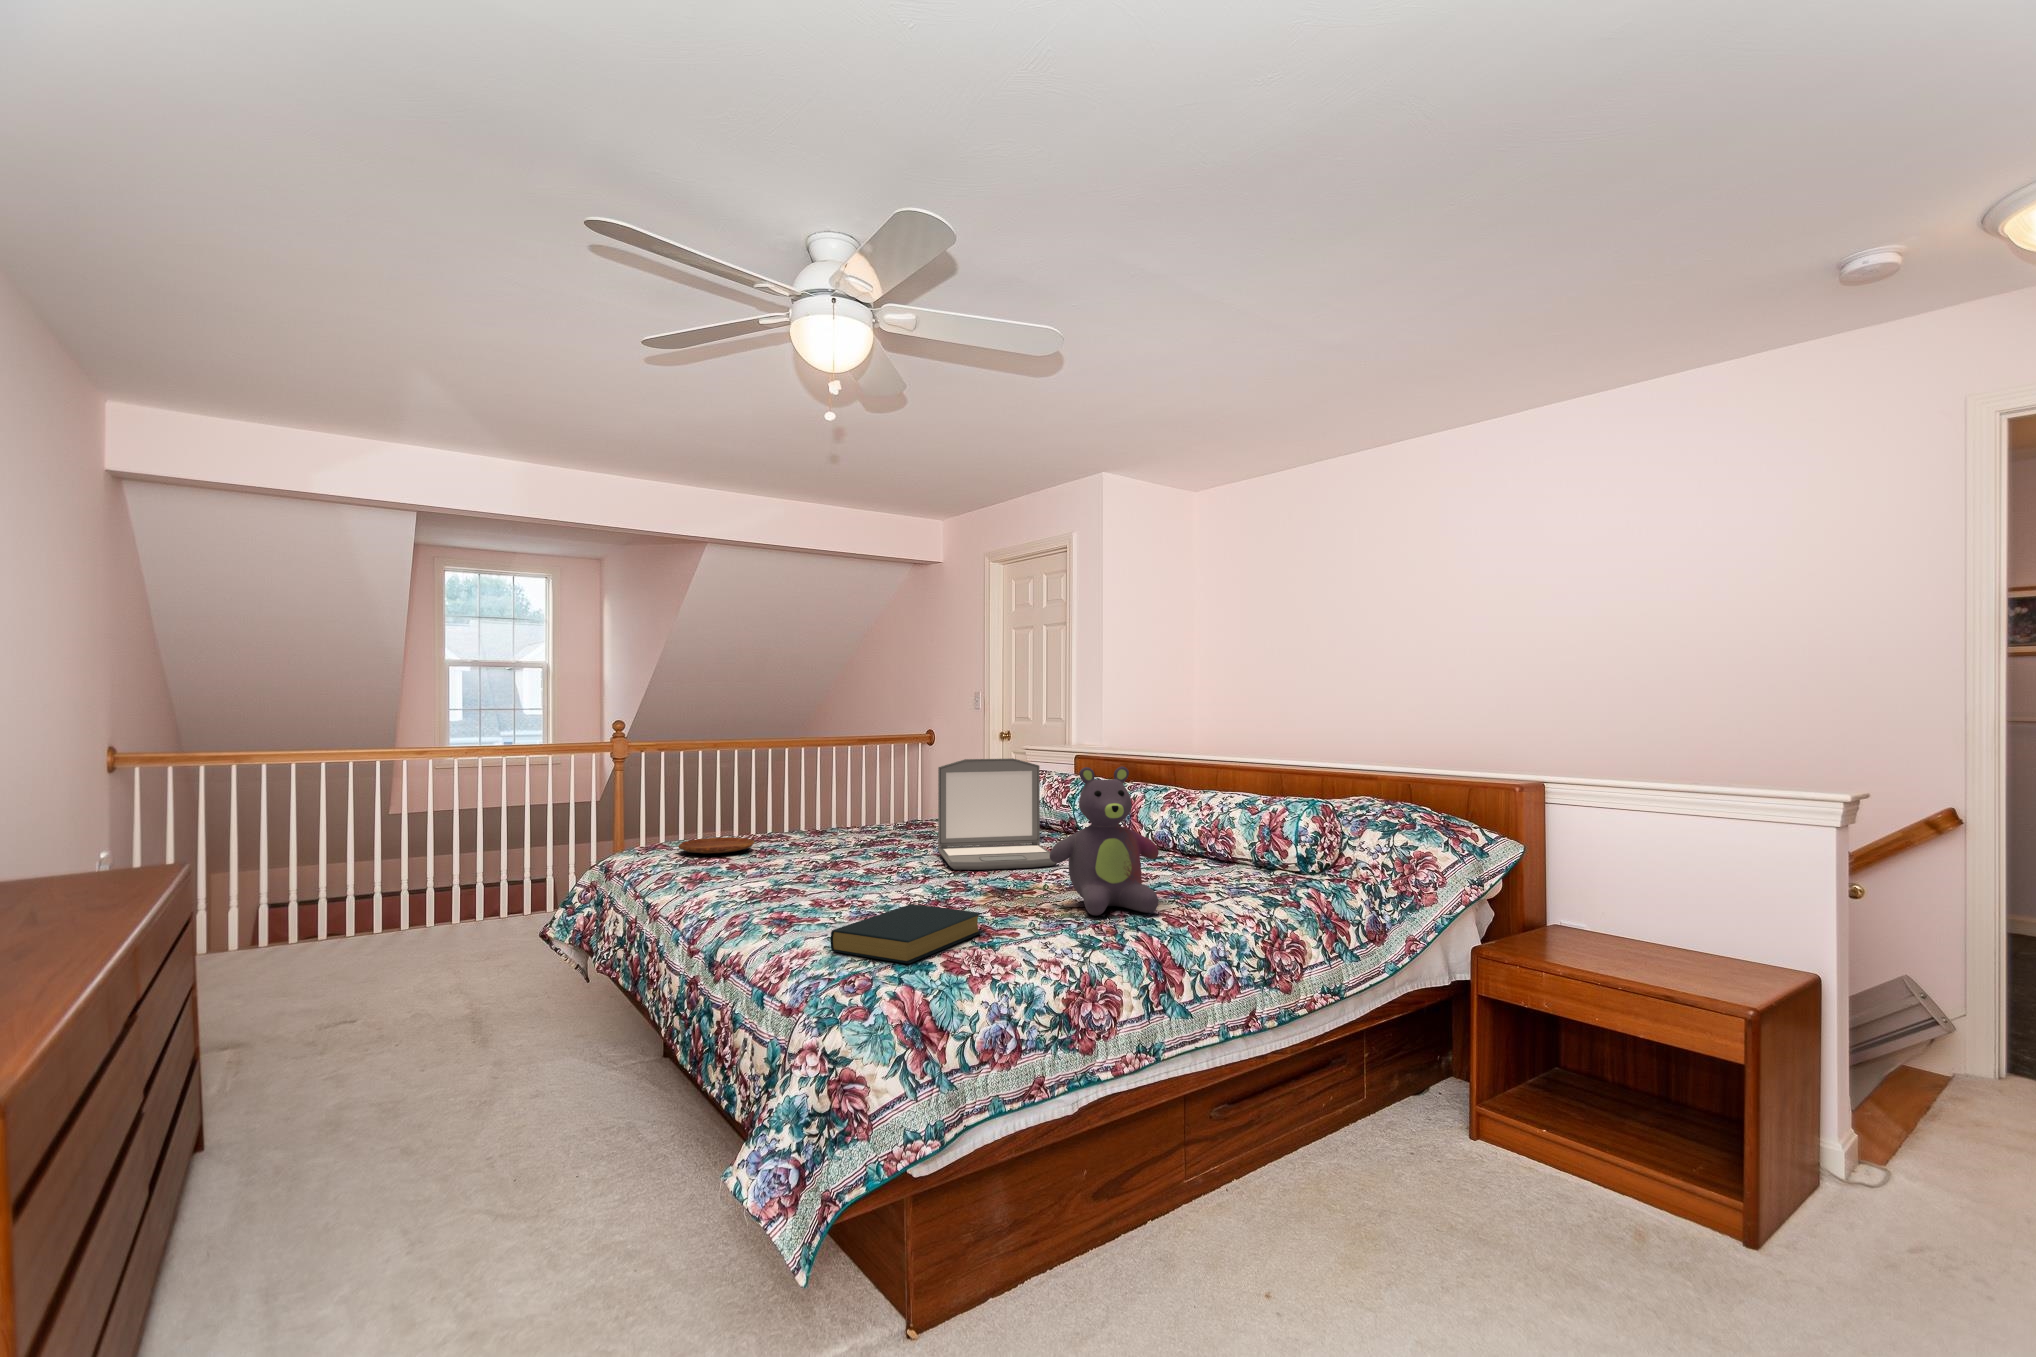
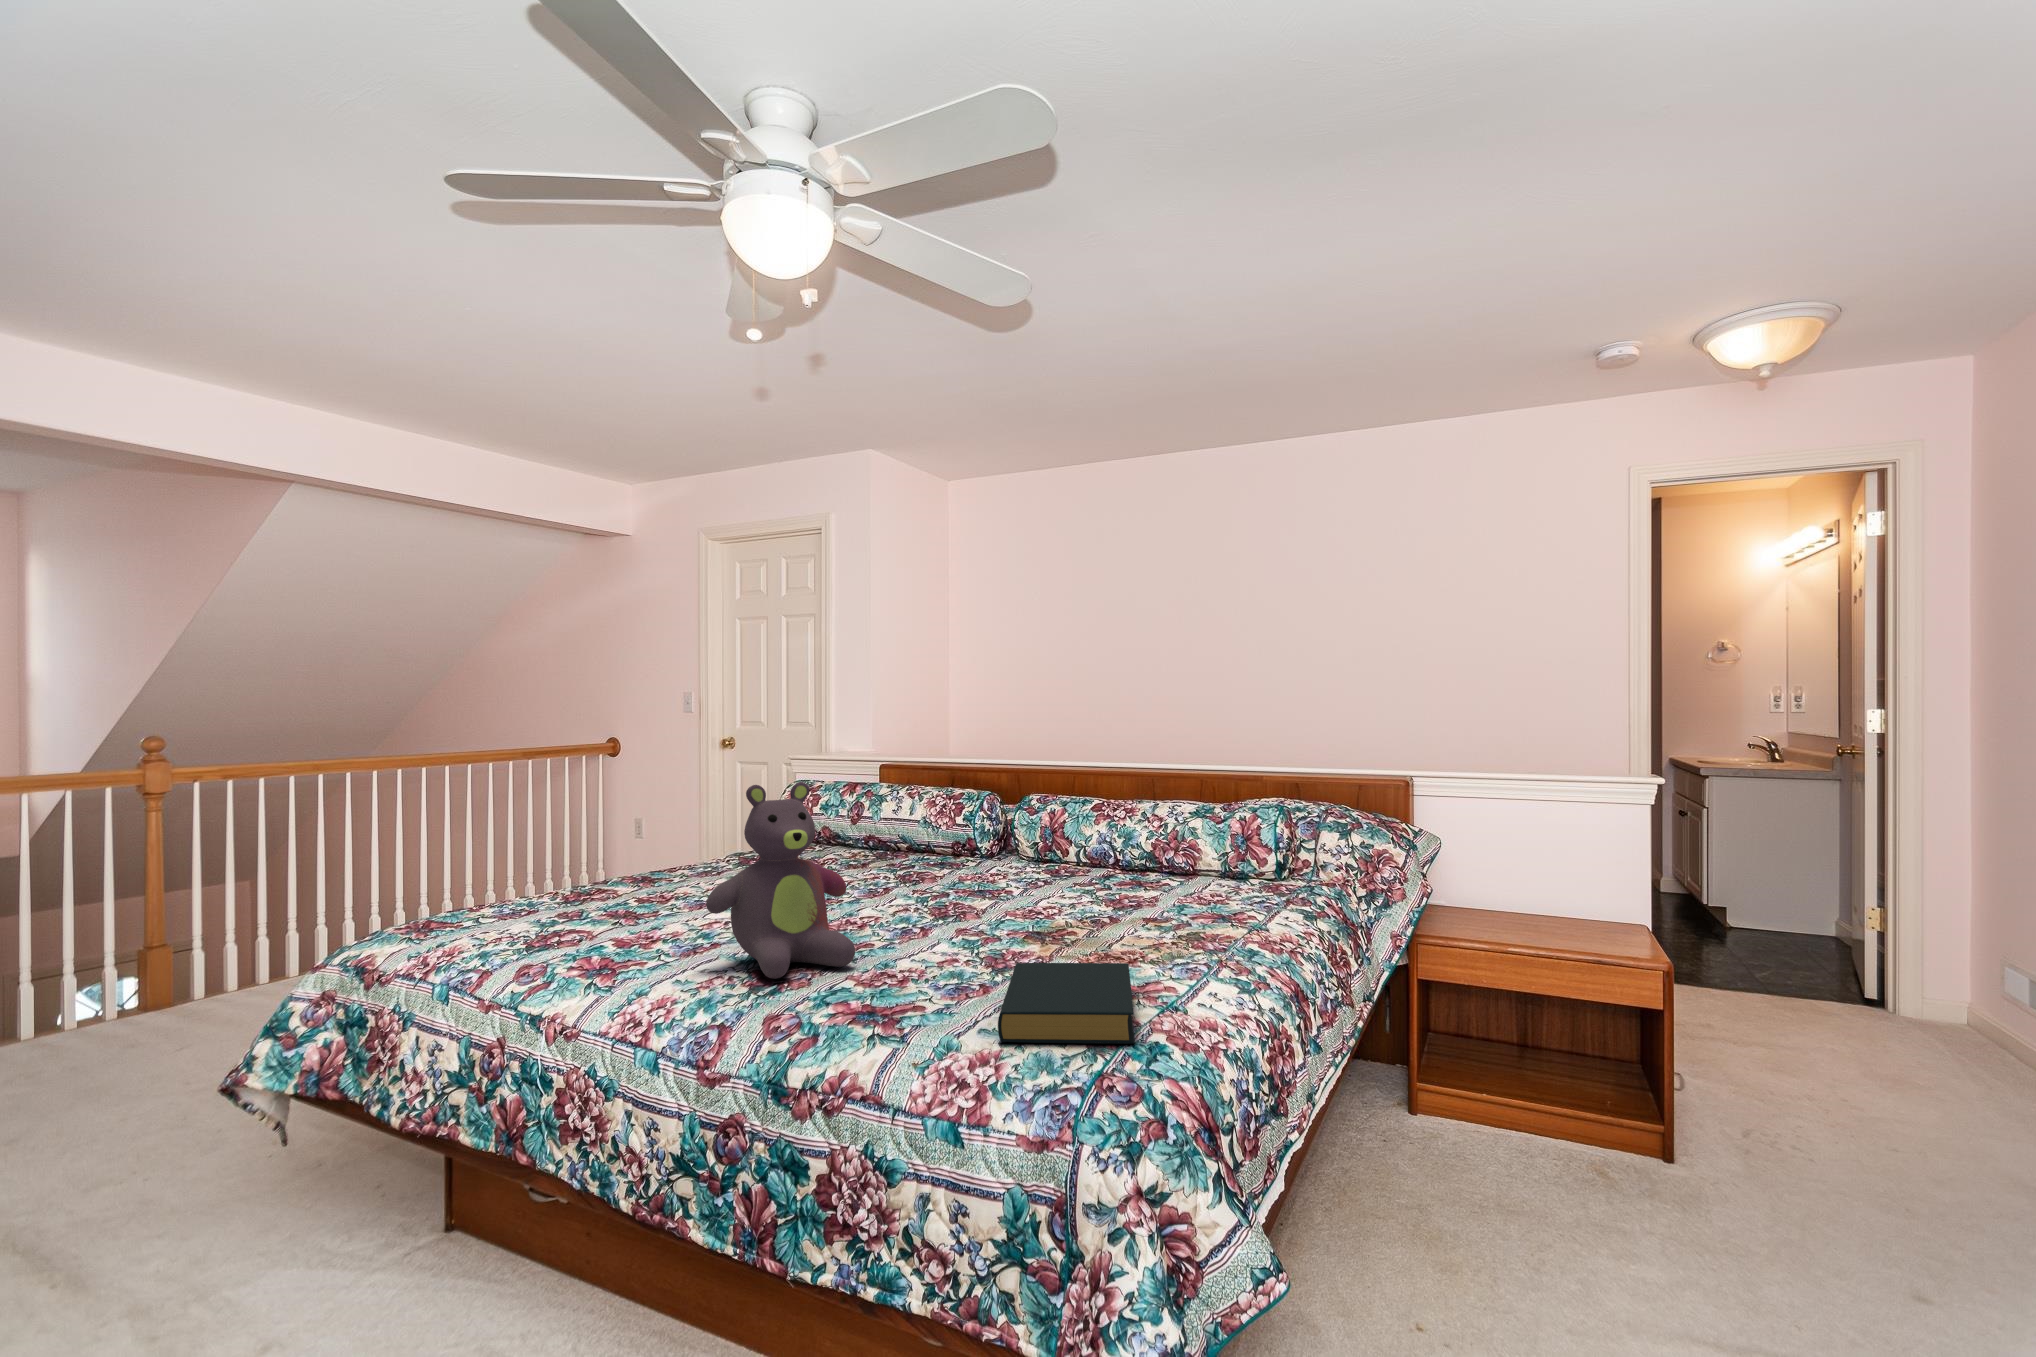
laptop: present [938,758,1056,870] -> none [858,770,1030,913]
stuffed bear: present [1050,767,1159,916] -> present [706,782,855,979]
tray: present [678,837,754,854] -> none [474,899,591,926]

